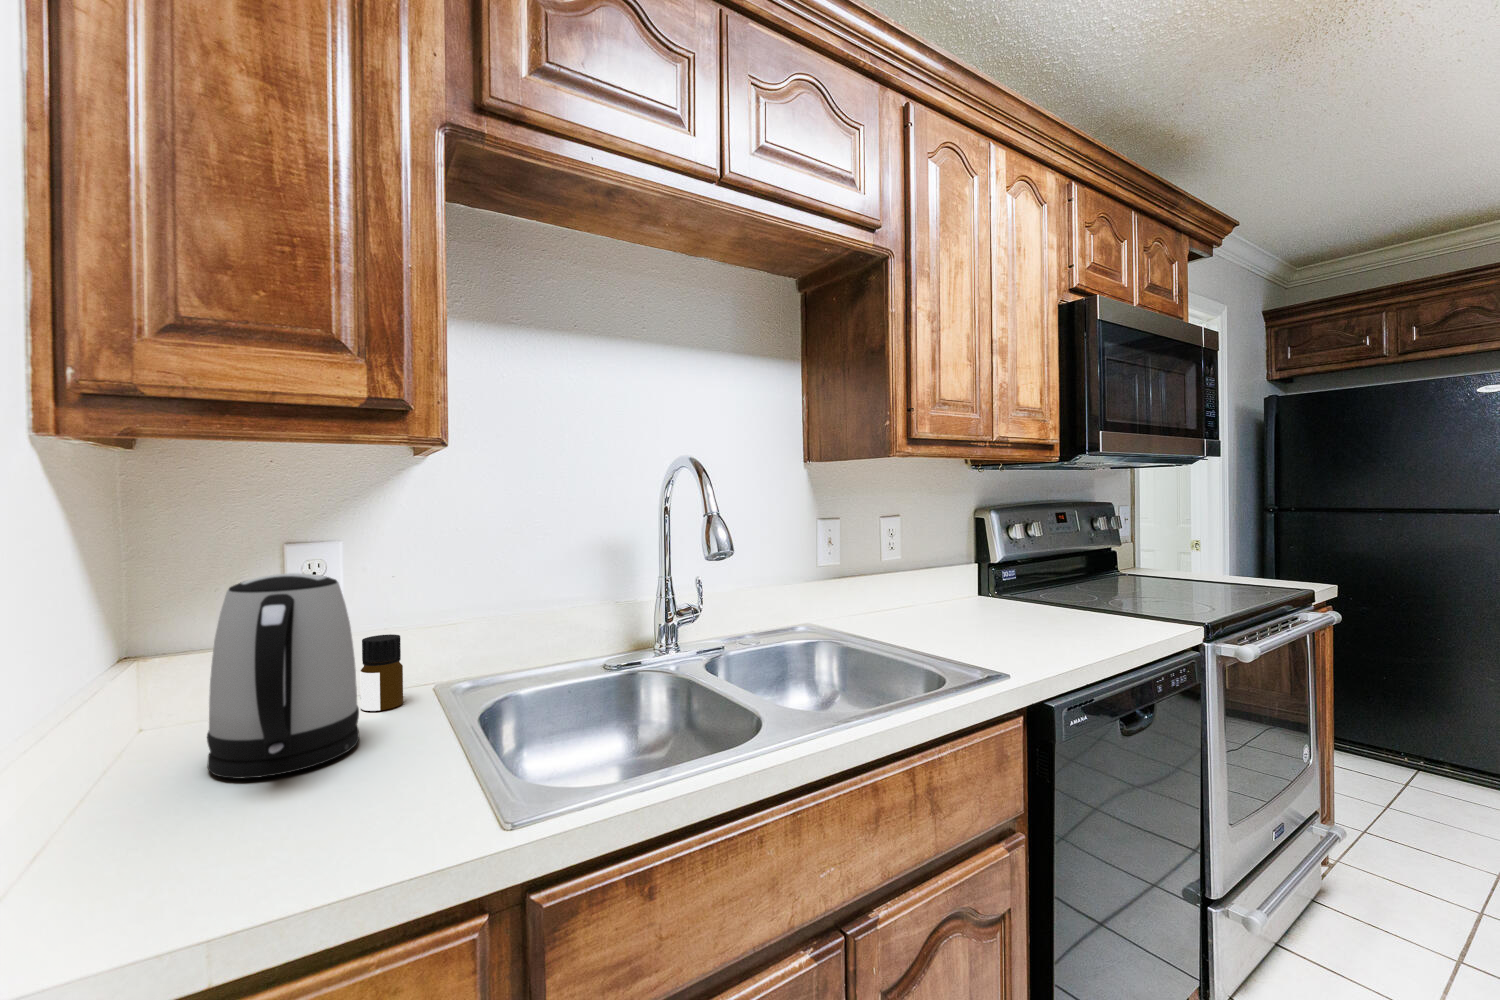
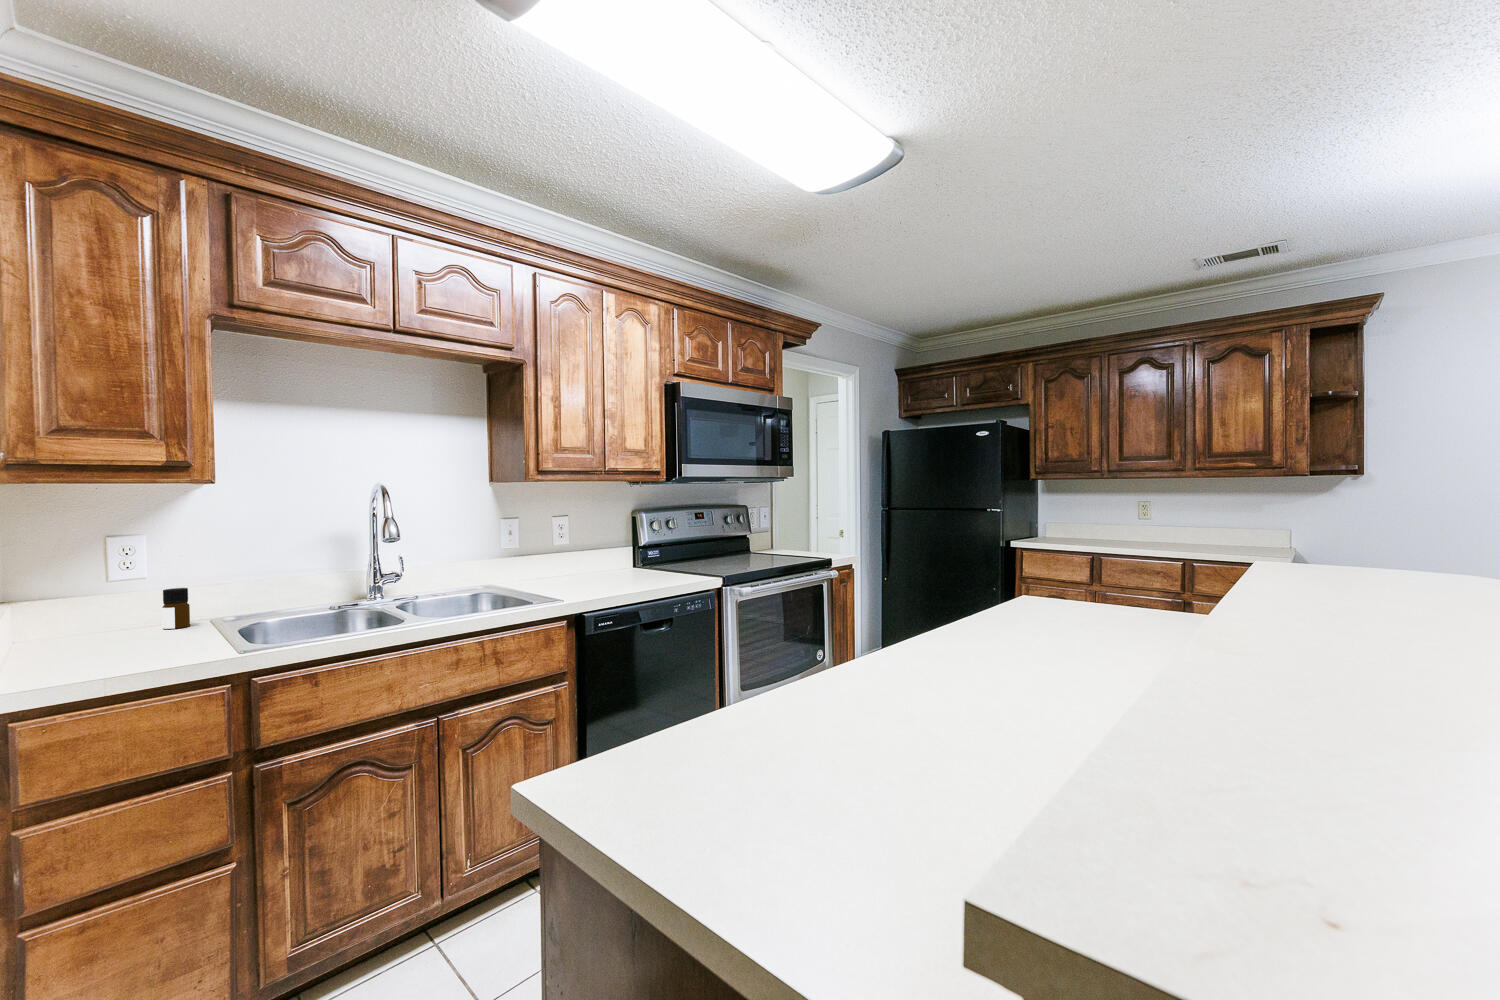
kettle: present [207,573,359,779] -> none [75,551,162,650]

